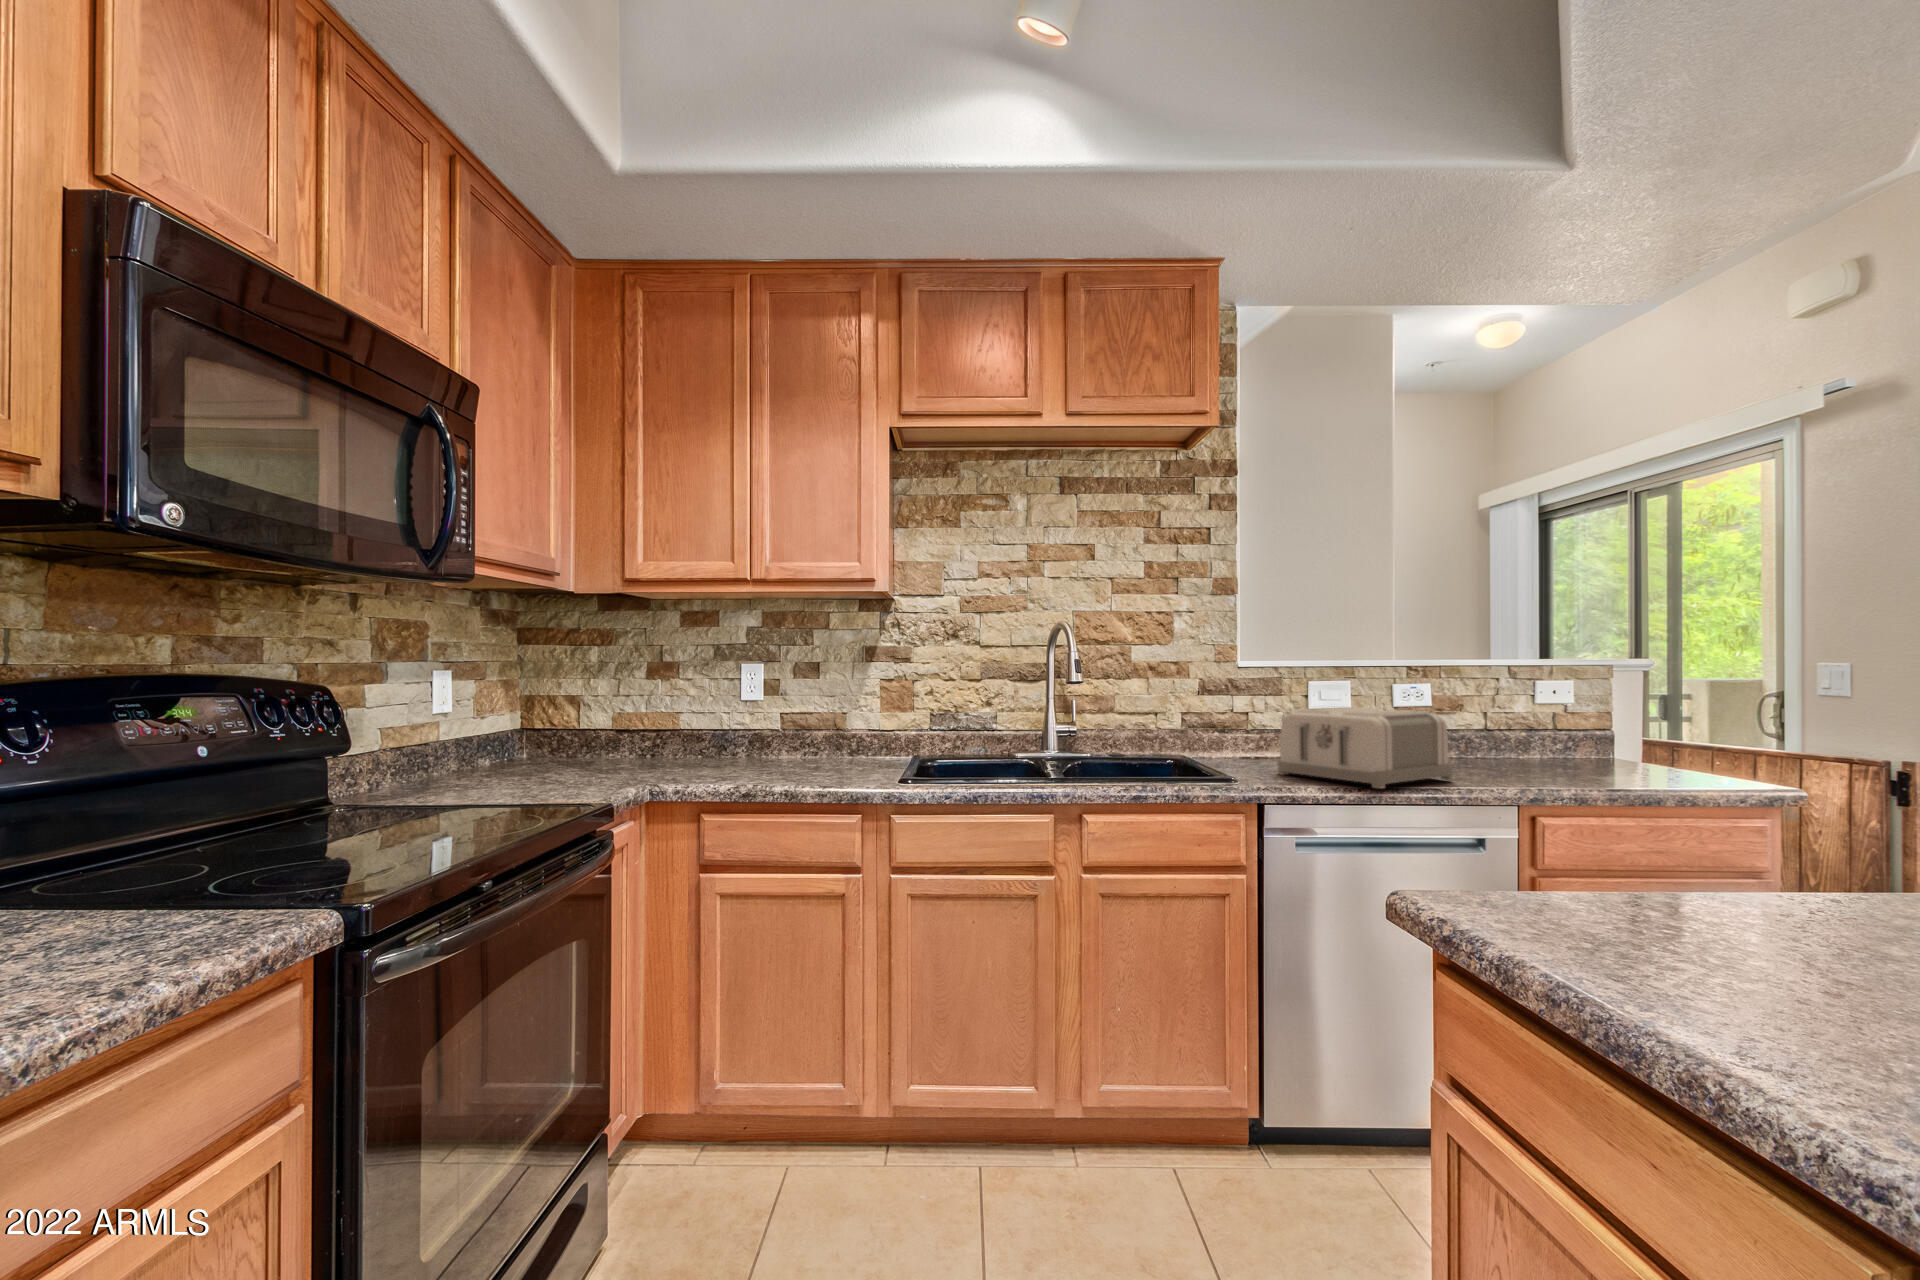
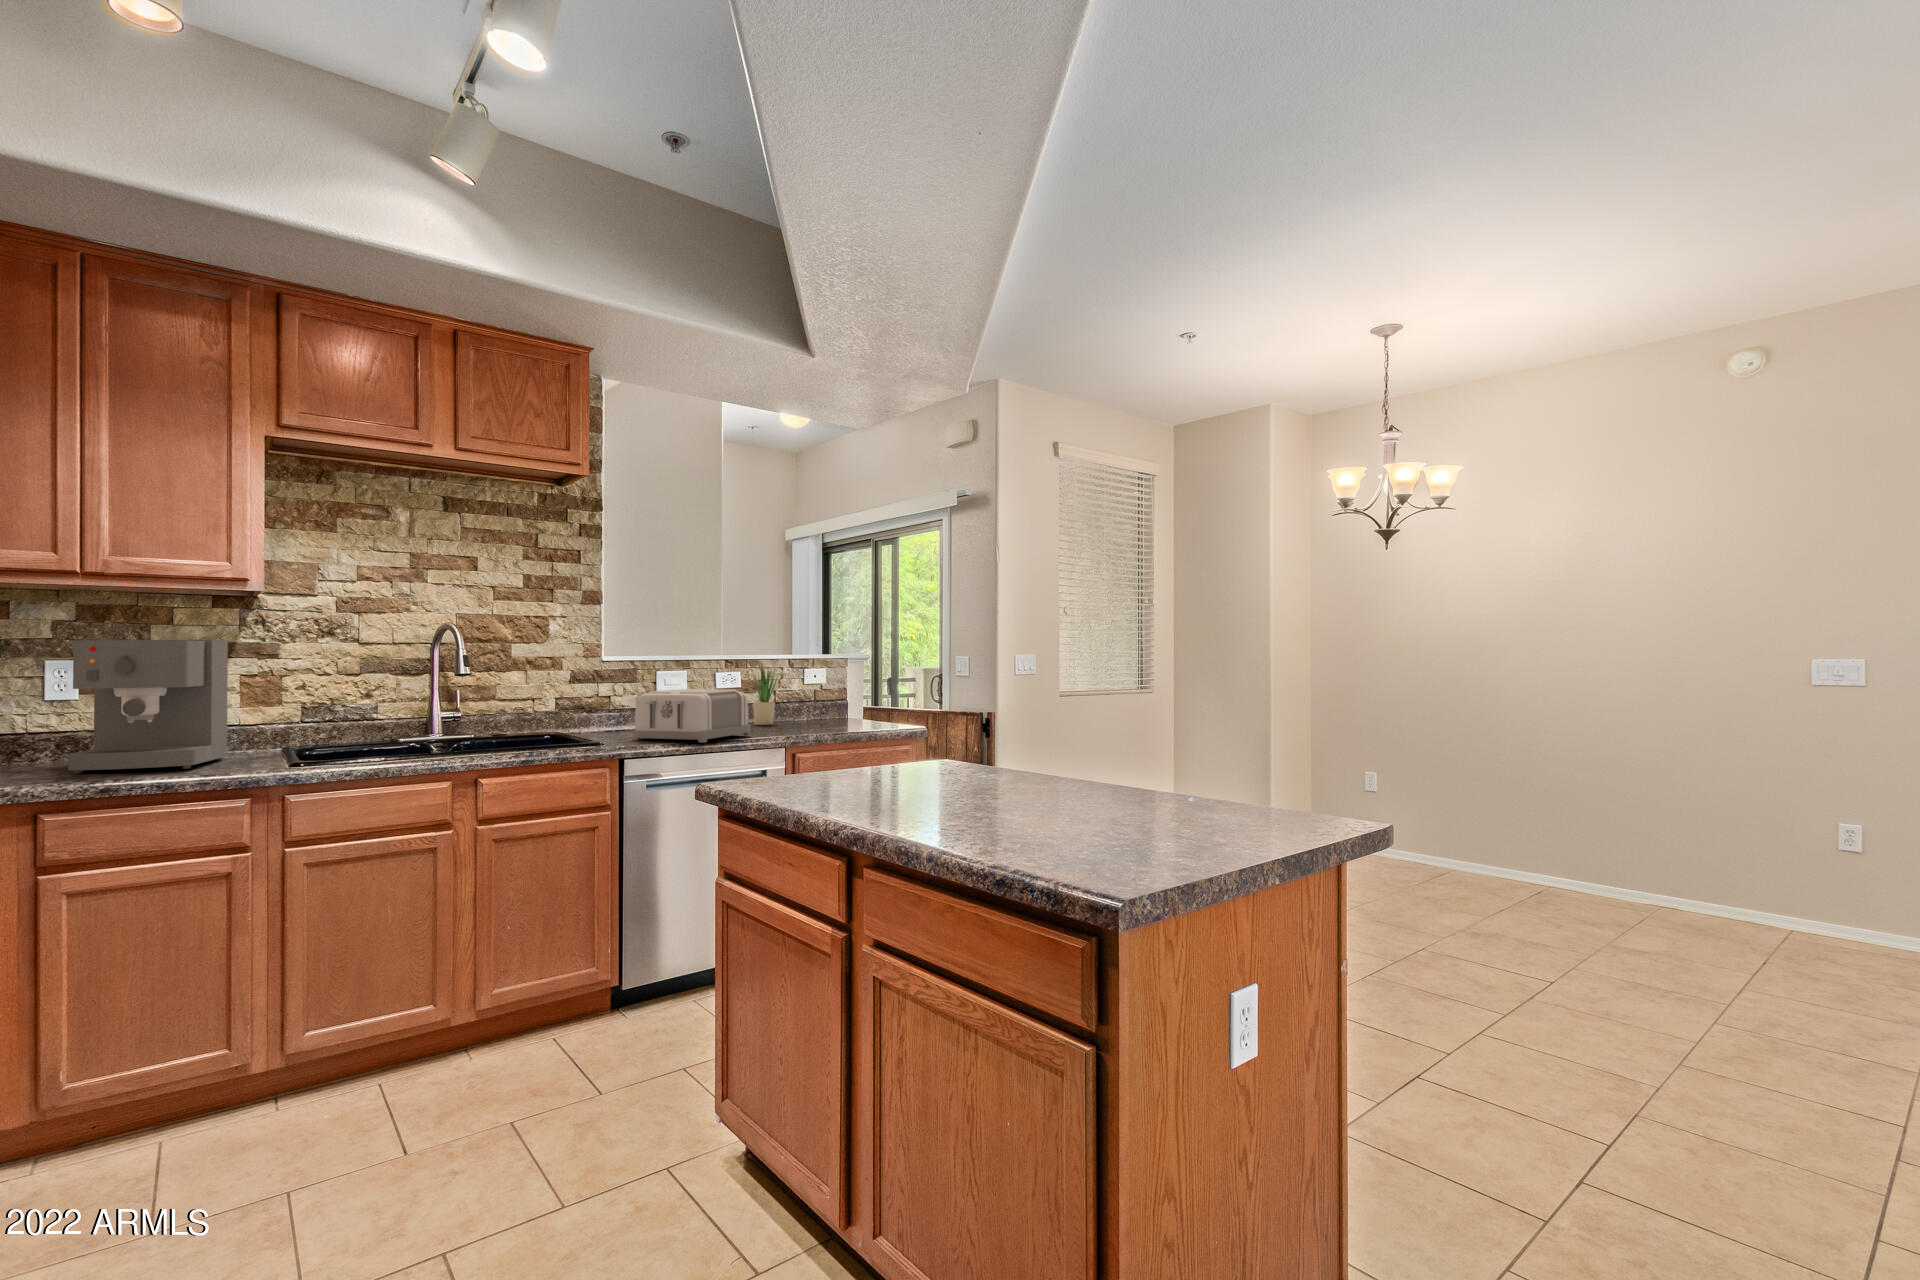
coffee maker: none [737,643,860,775] -> present [68,640,228,773]
potted plant: none [1449,669,1493,762] -> present [752,663,778,725]

